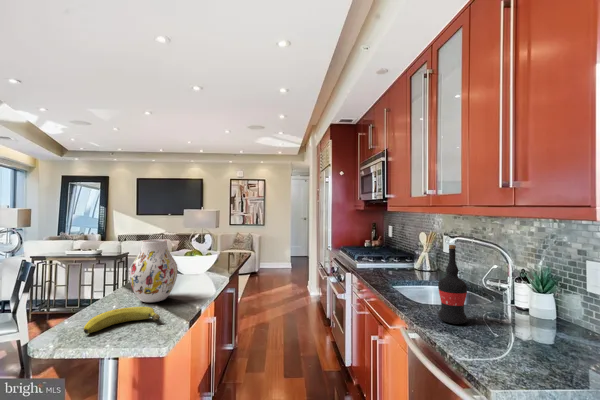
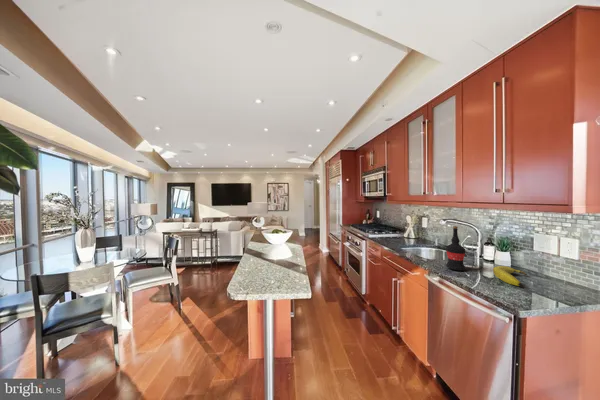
vase: present [129,240,178,302] -> none [258,225,284,261]
fruit: present [84,307,160,334] -> present [493,266,527,286]

